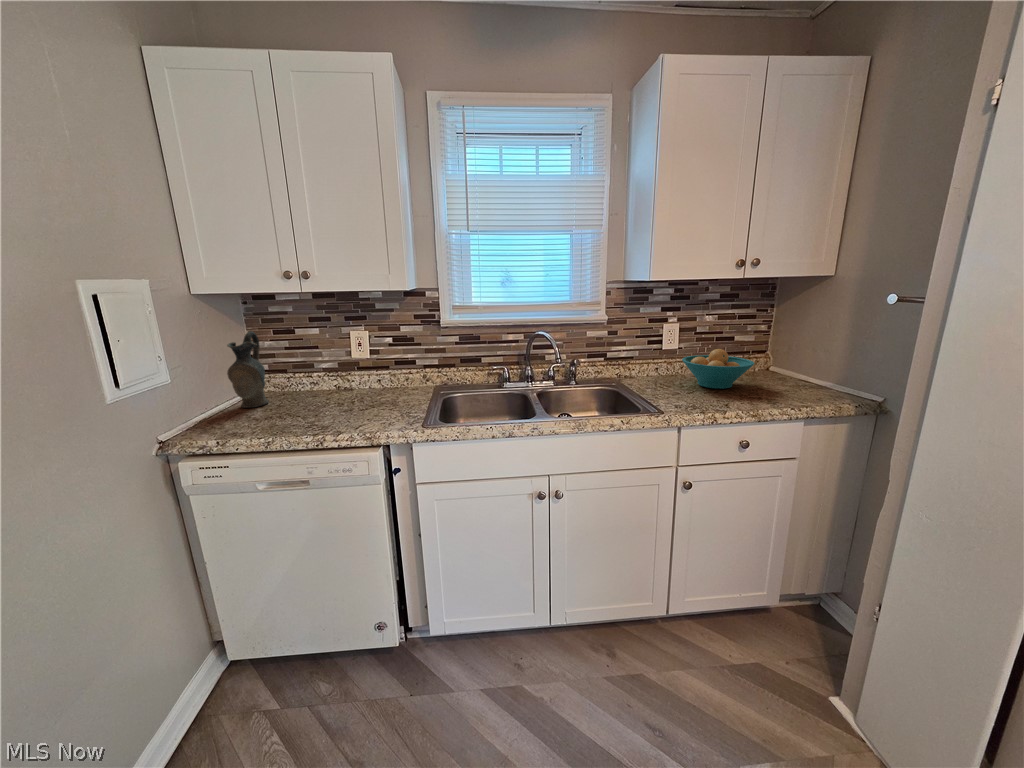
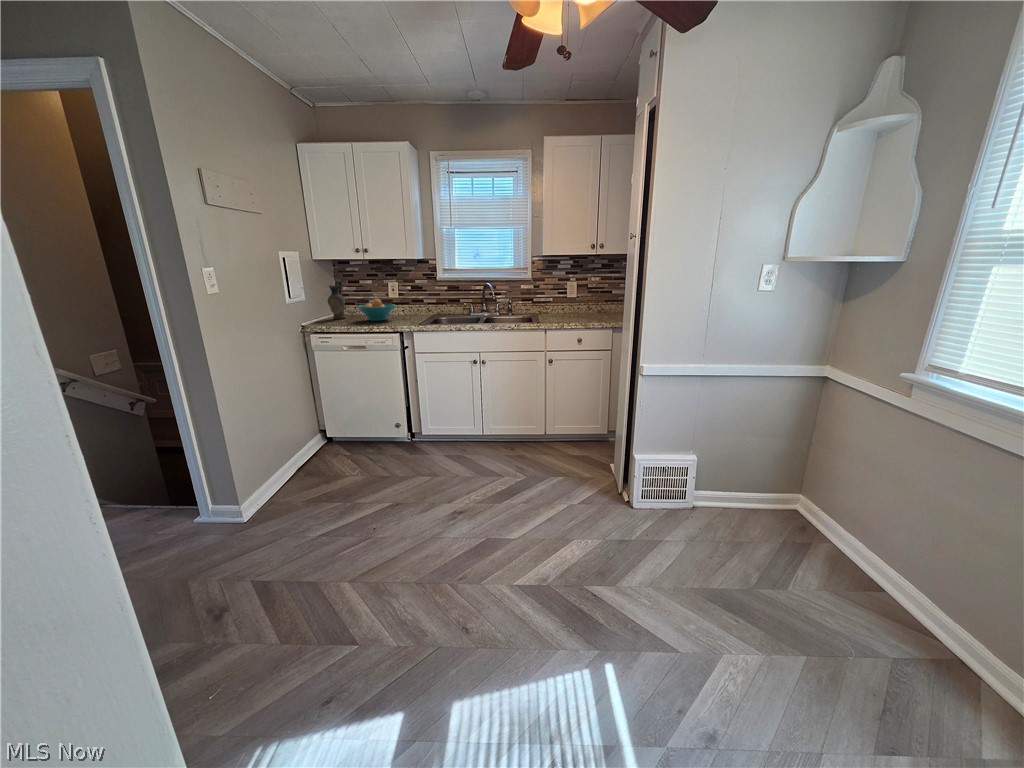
fruit bowl: present [682,349,755,389] -> present [358,299,395,321]

